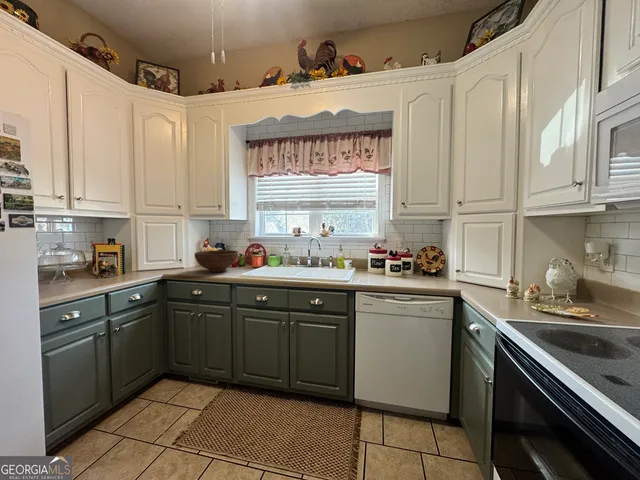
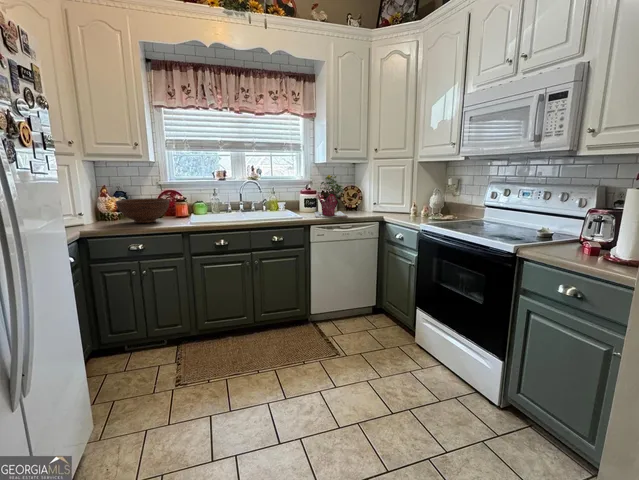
potted plant: none [366,232,411,286] -> present [314,175,347,217]

